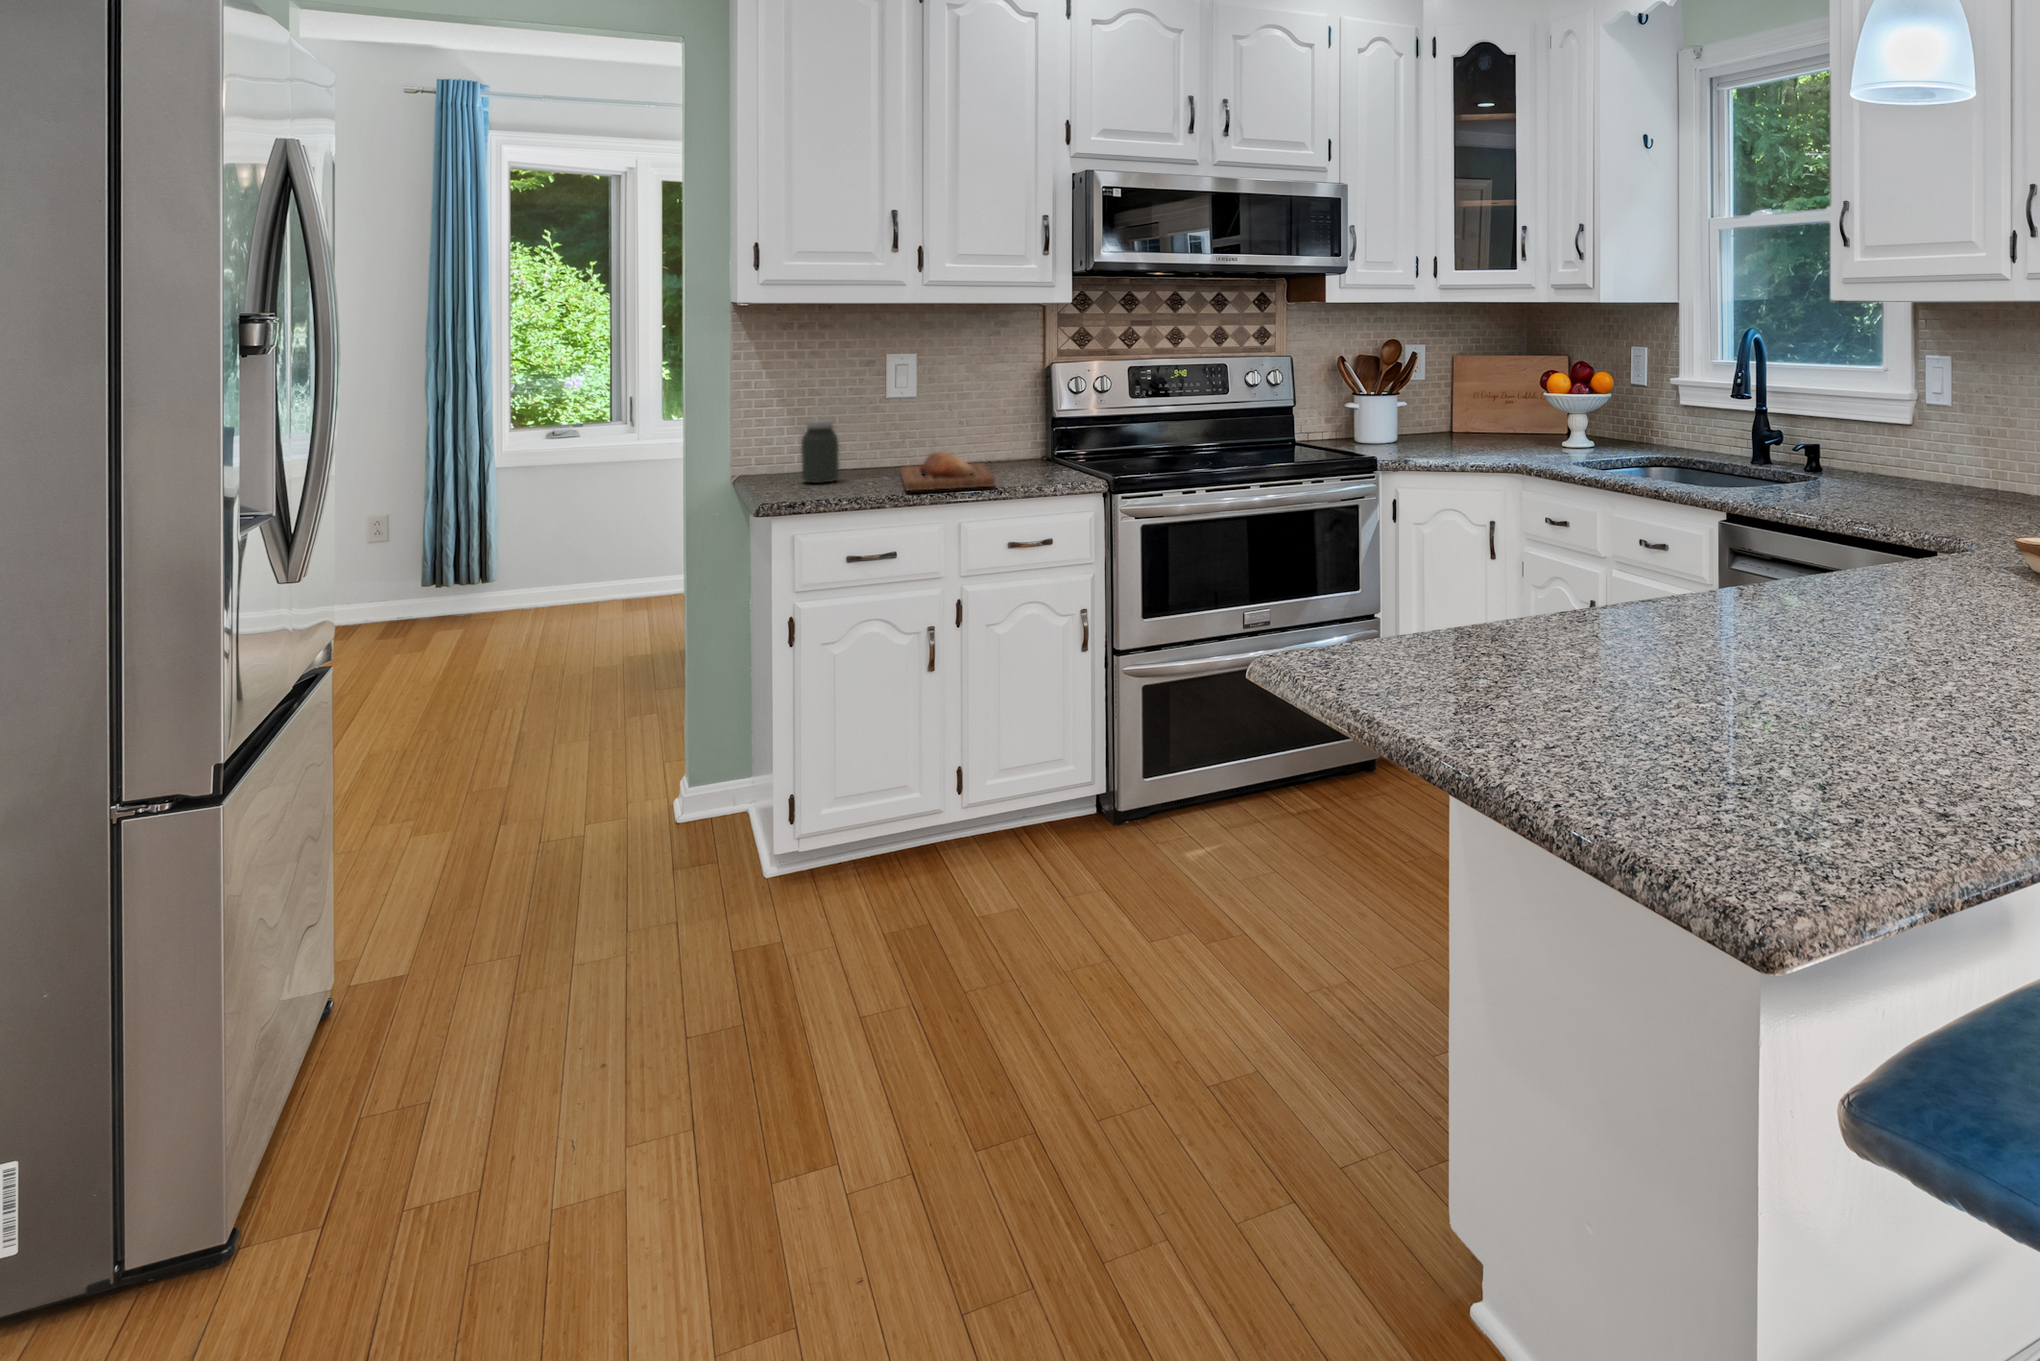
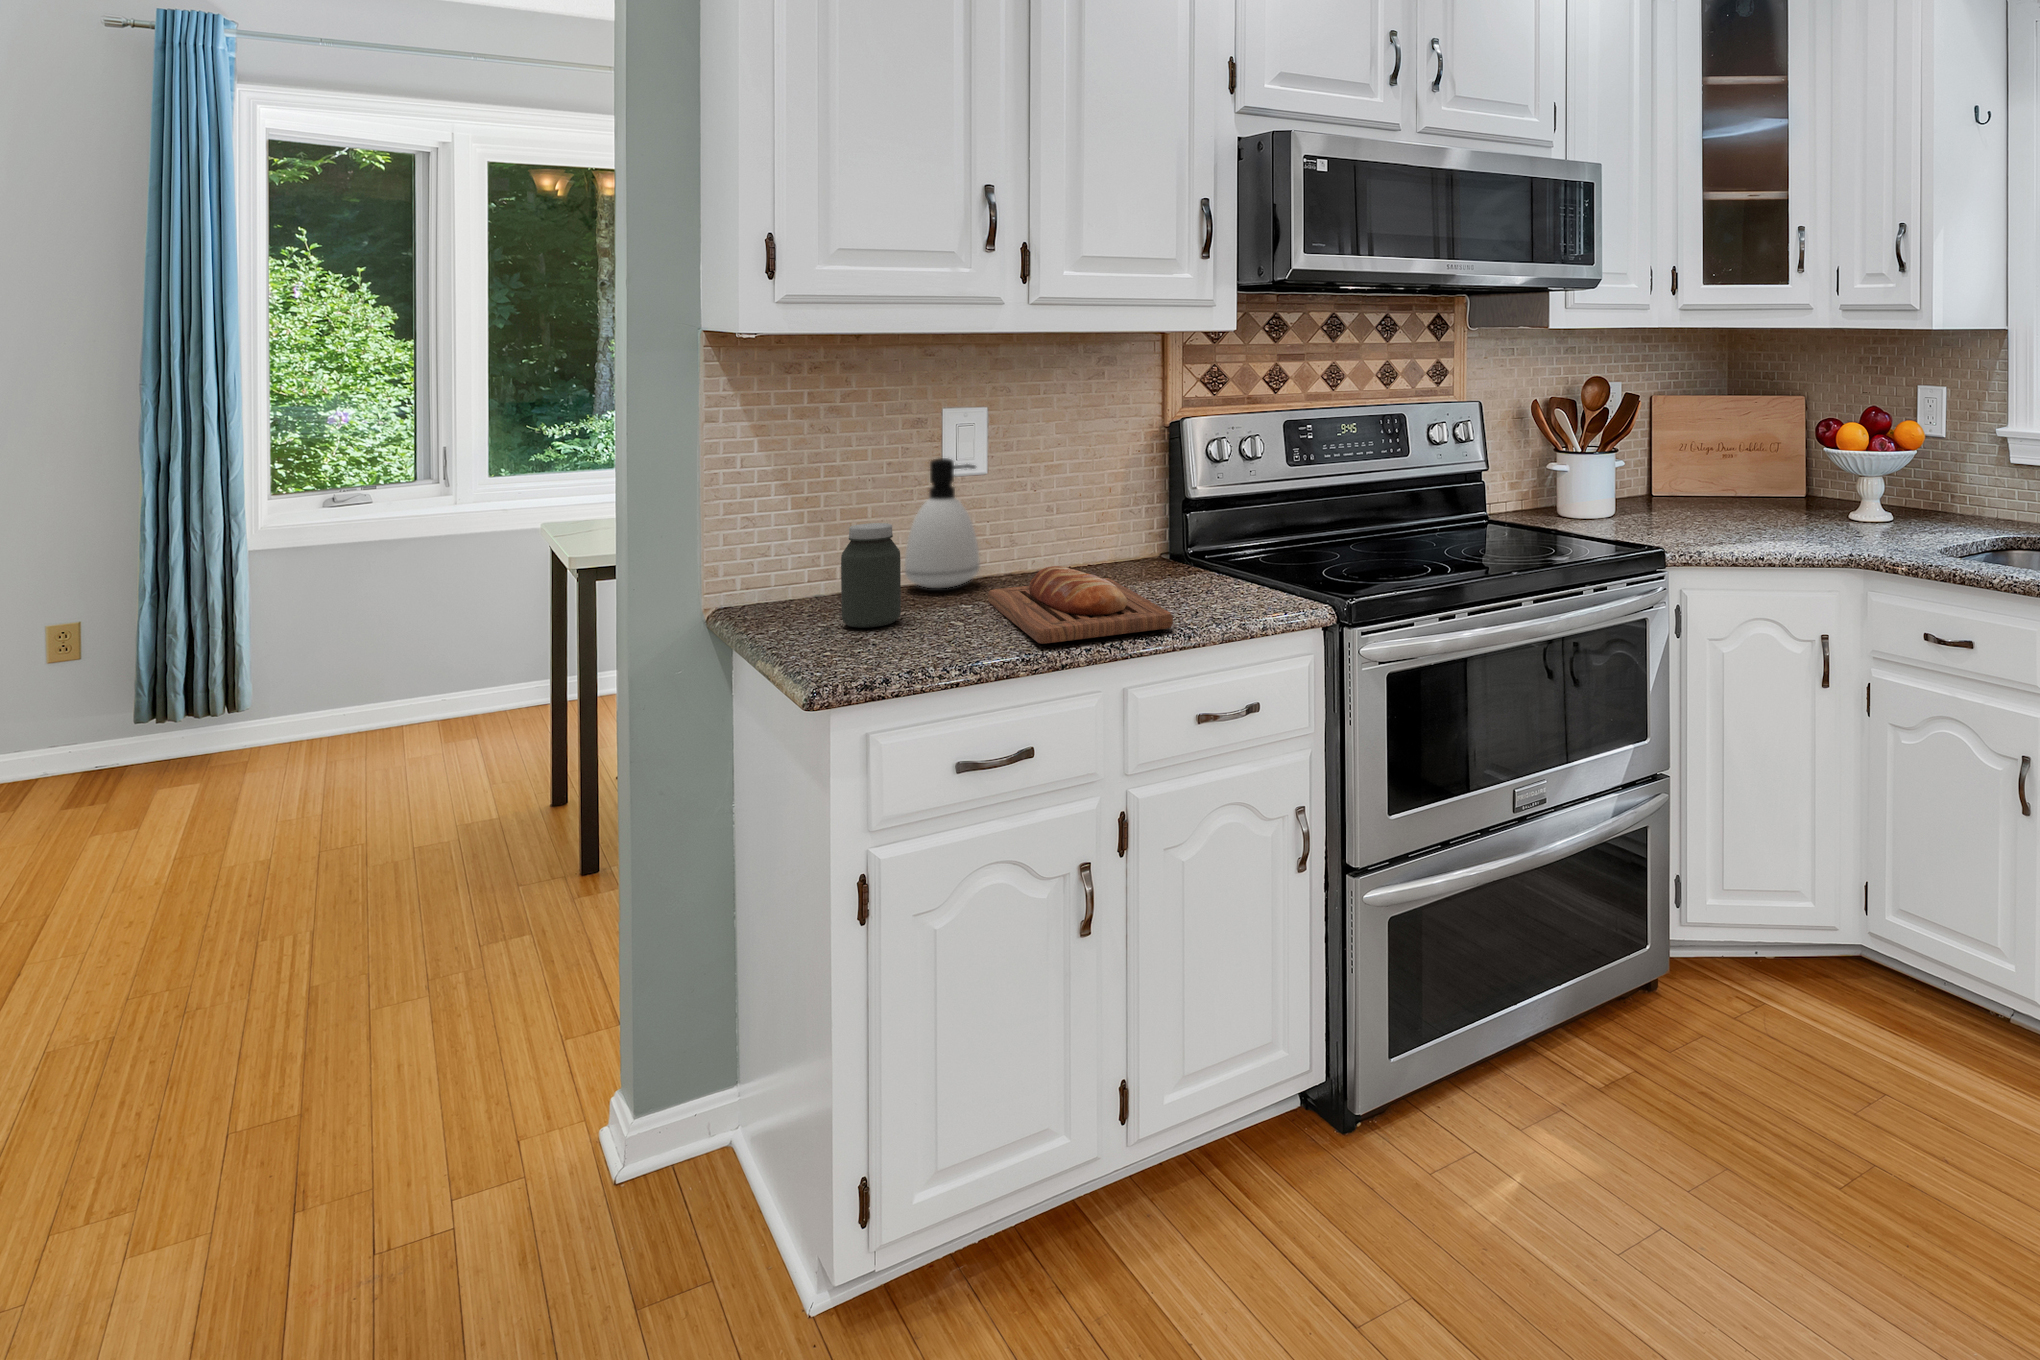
soap dispenser: none [855,384,904,467] -> present [905,458,980,588]

